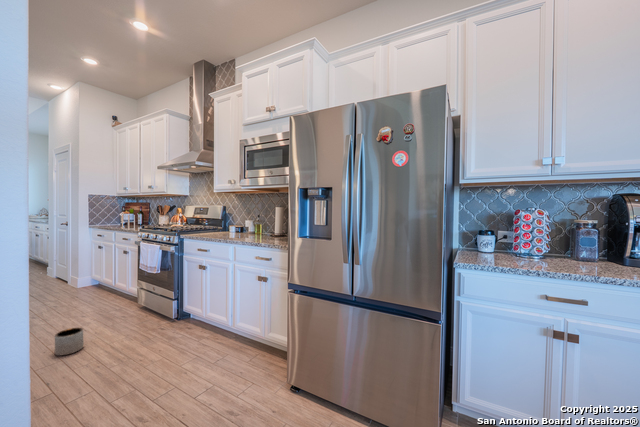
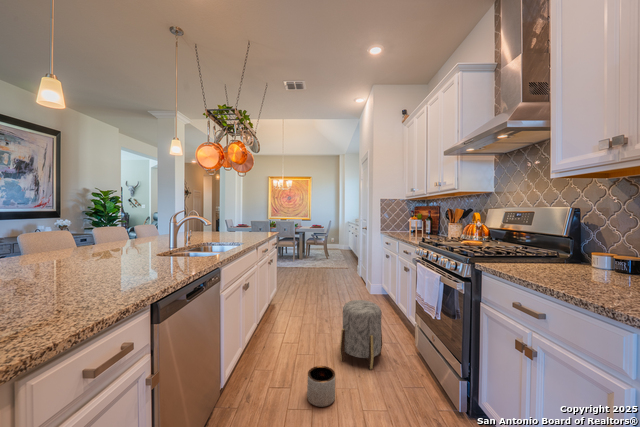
stool: none [73,279,112,331] -> present [340,300,382,369]

